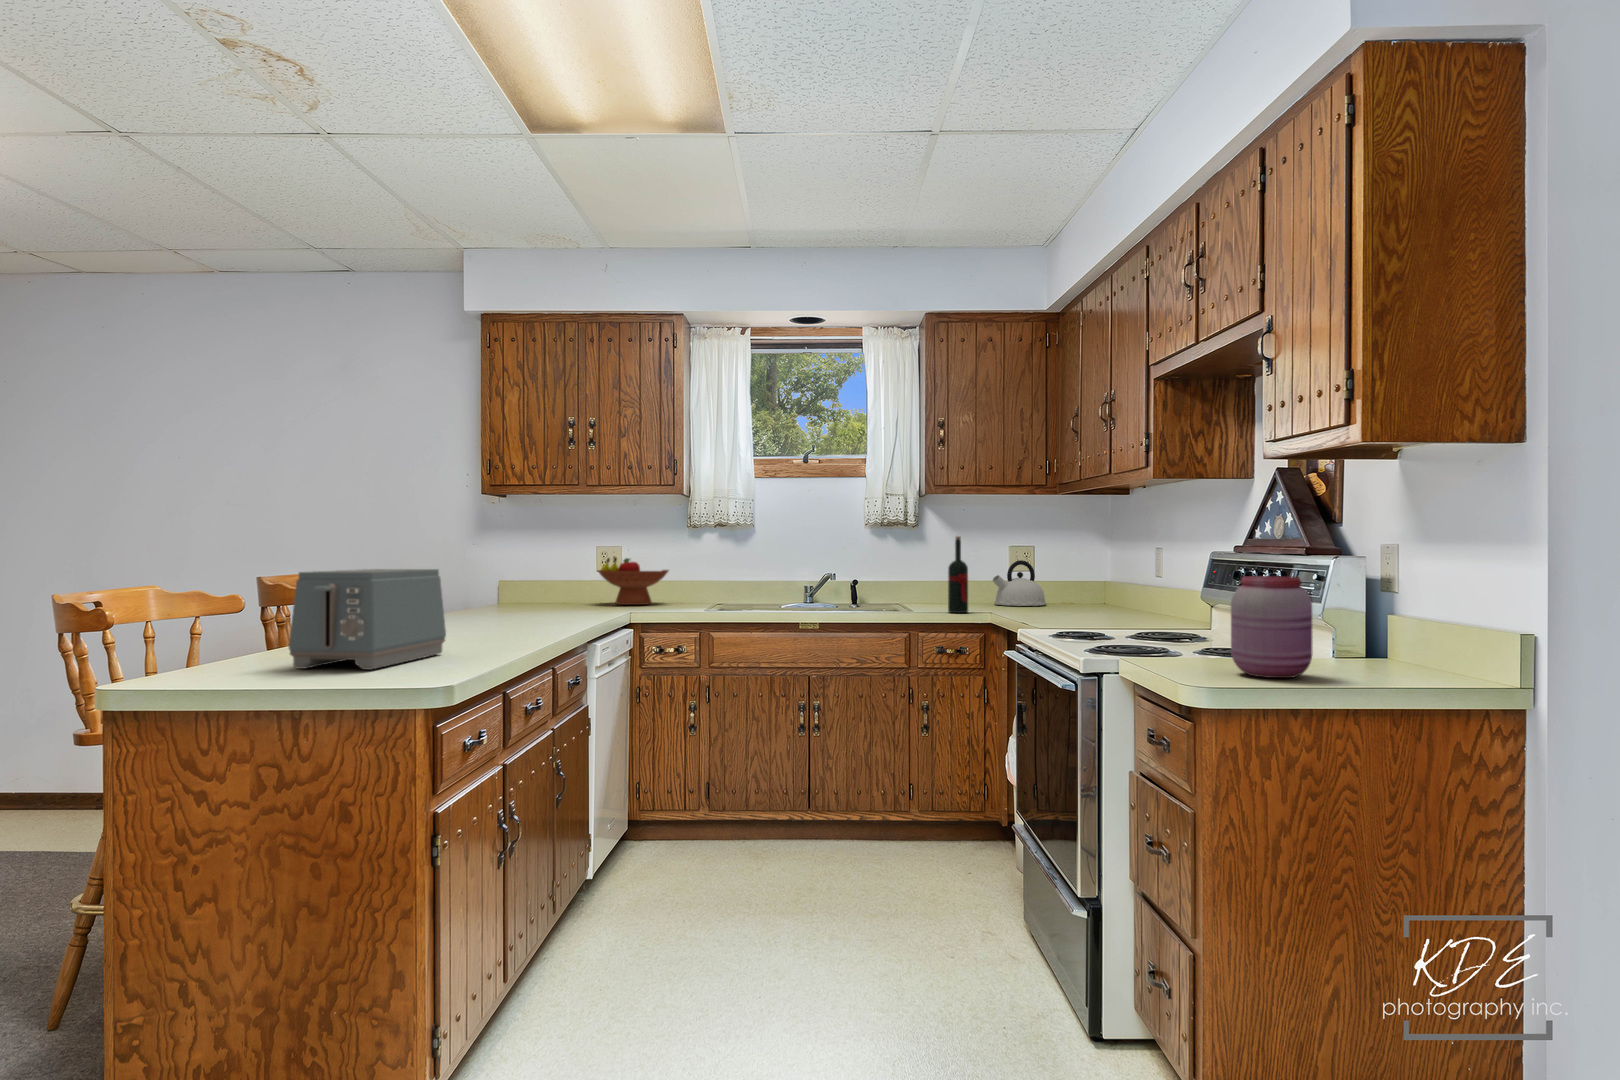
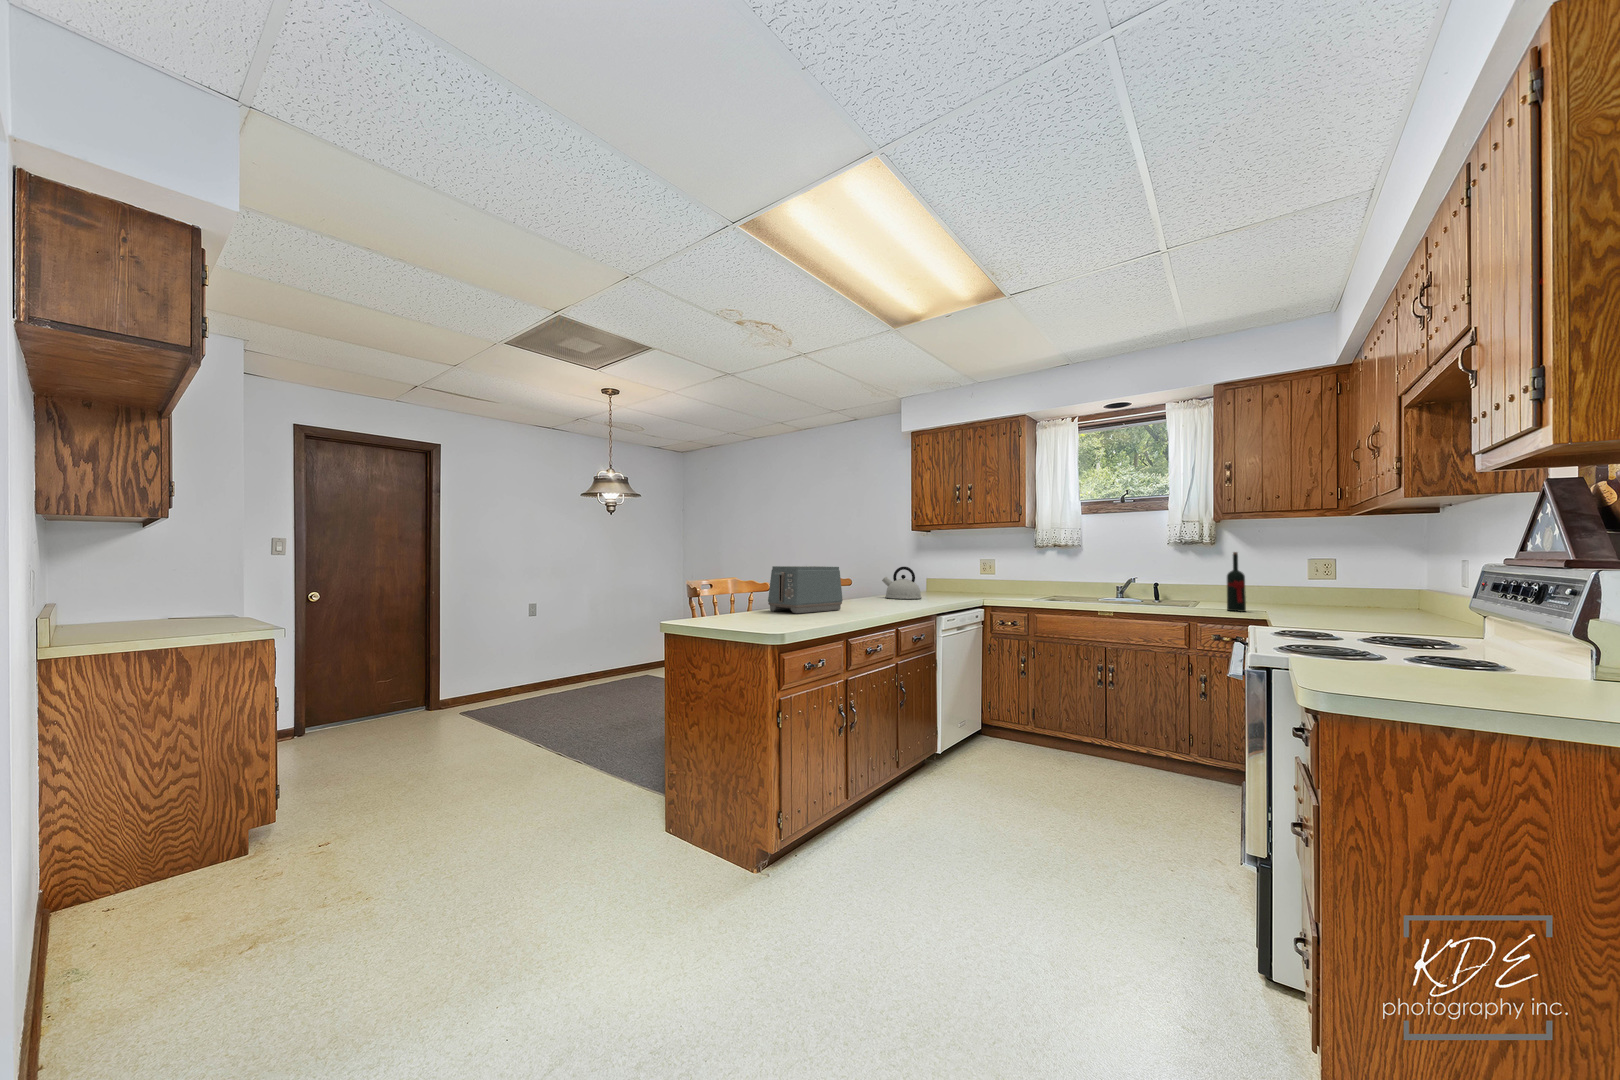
fruit bowl: present [598,557,669,605] -> none [977,565,1023,594]
kettle: present [992,560,1046,606] -> present [882,567,922,599]
jar: present [1231,576,1313,678] -> none [1382,583,1485,680]

